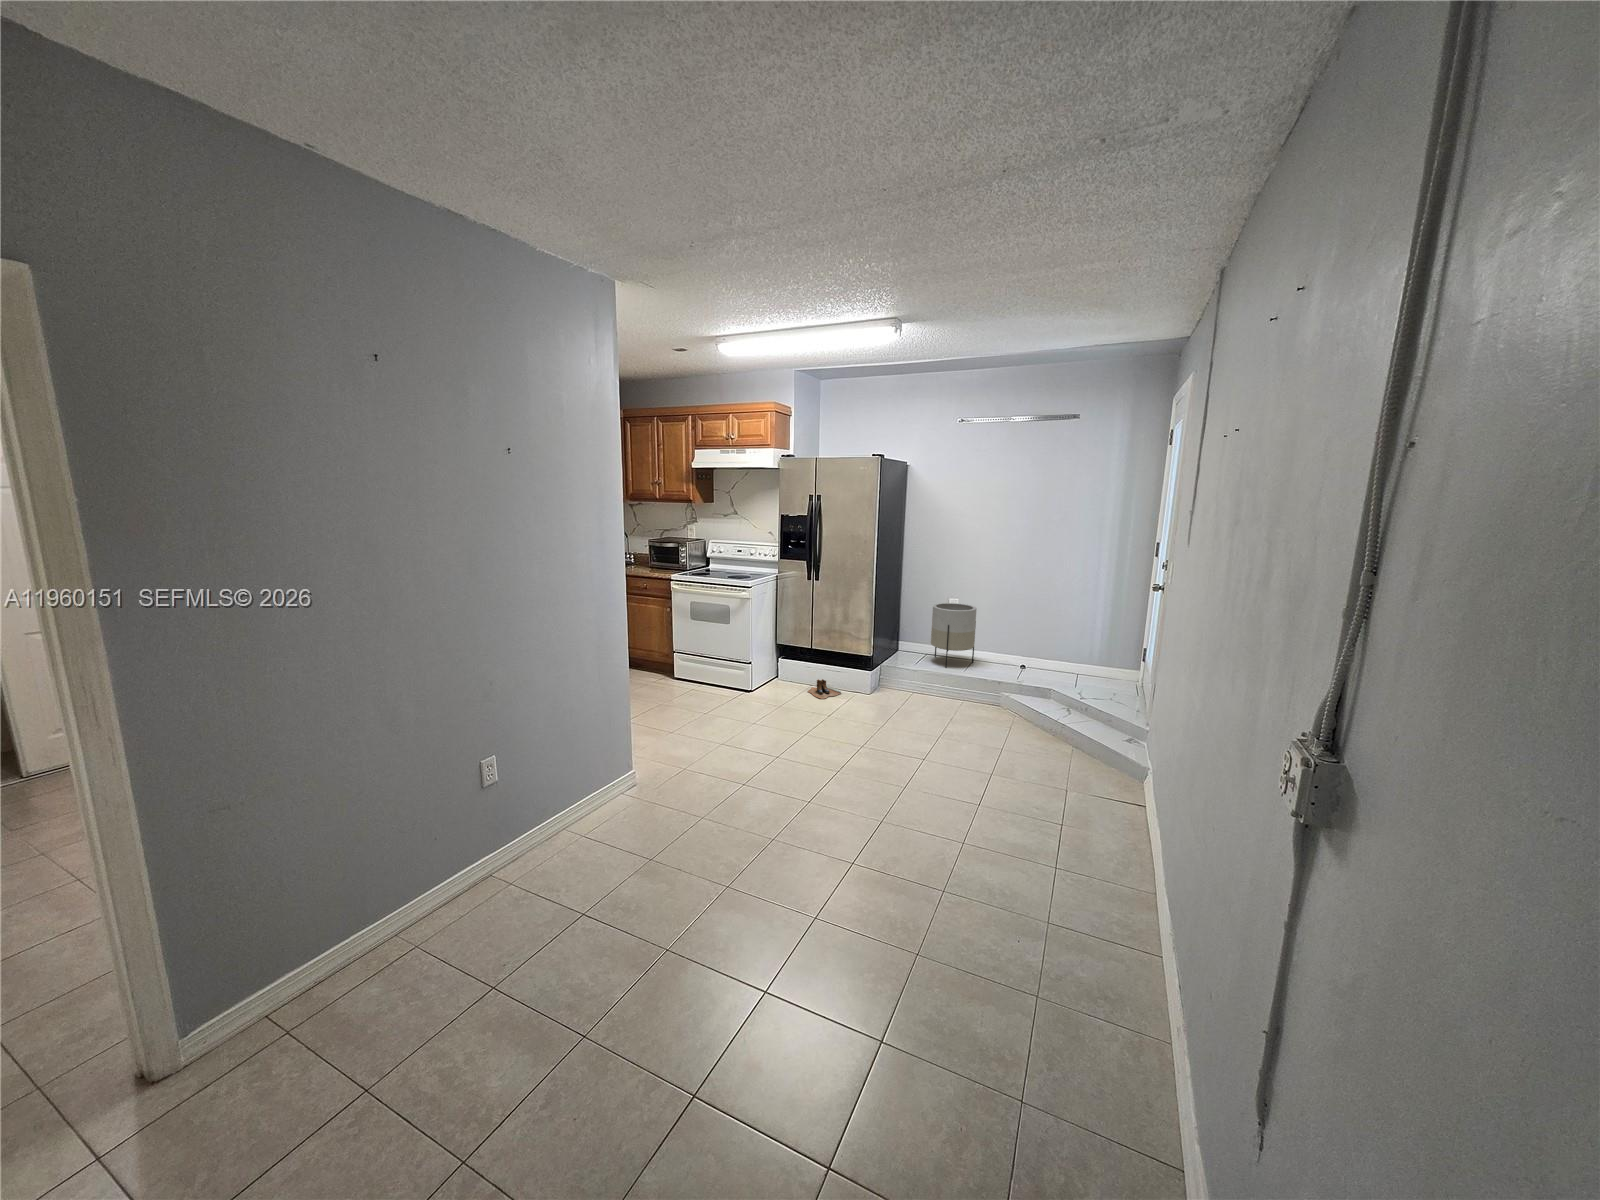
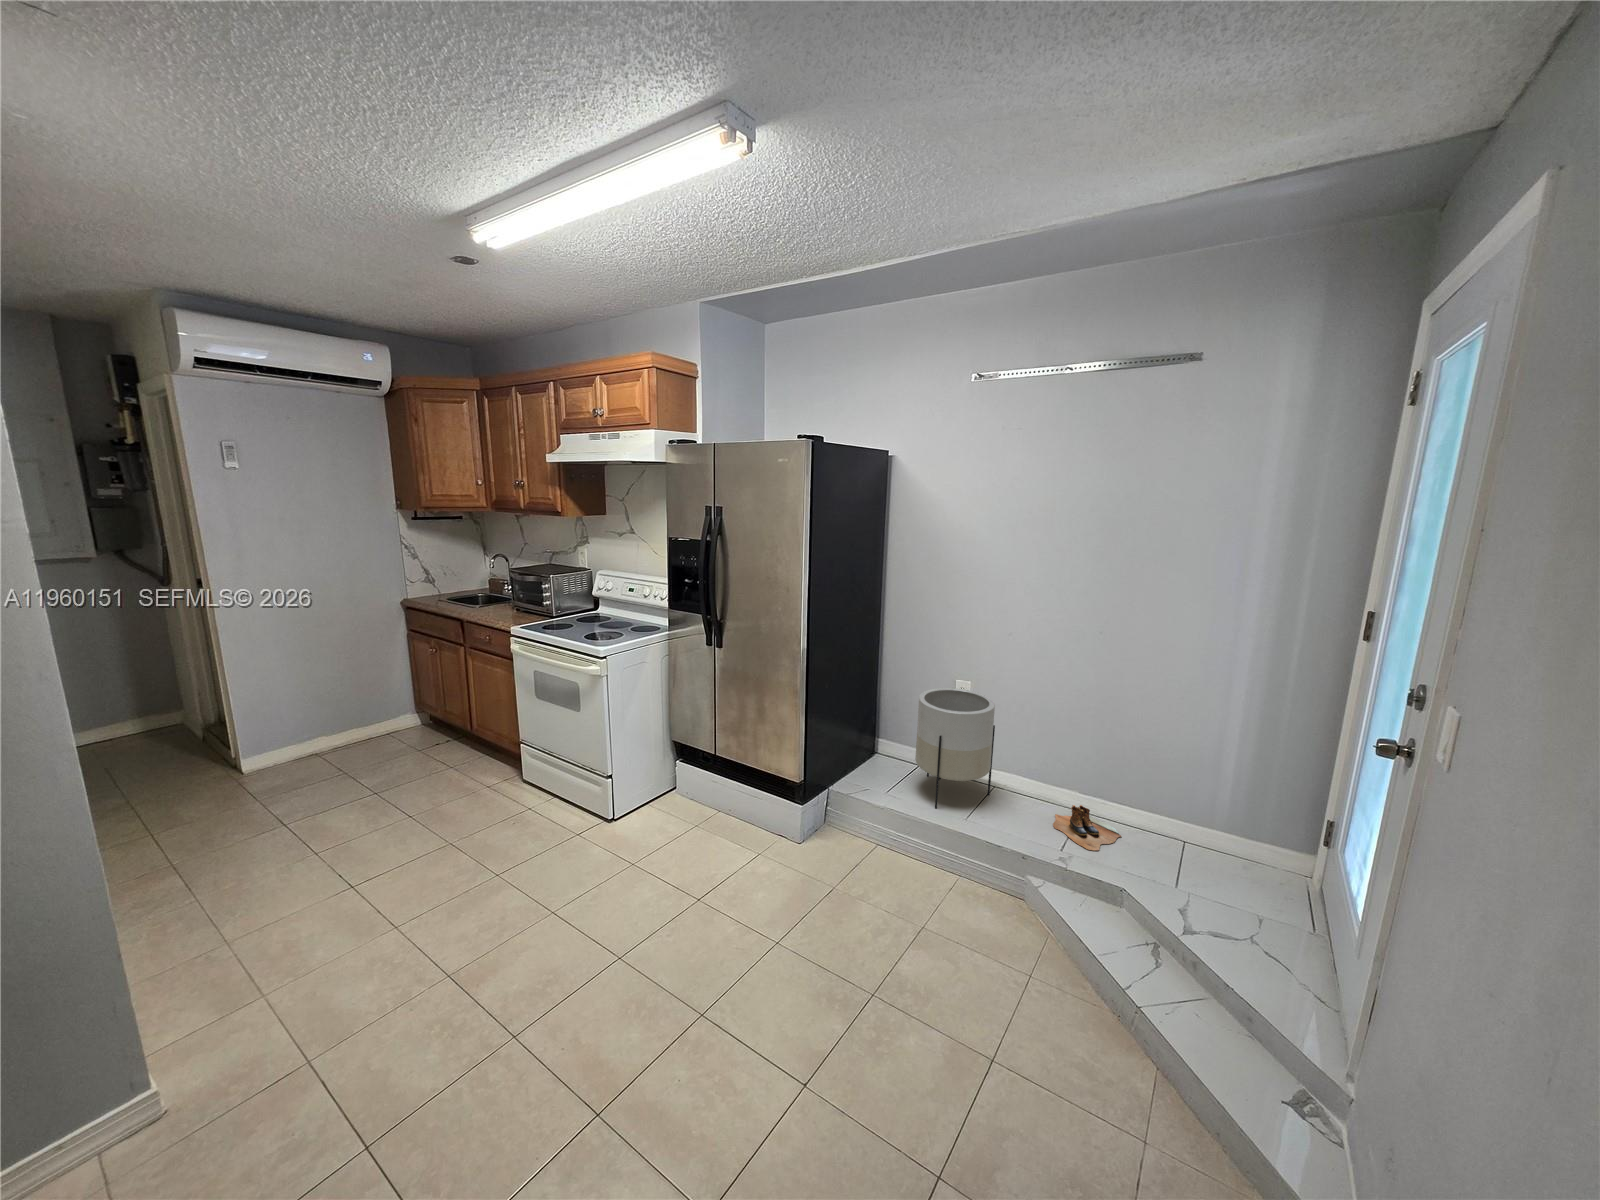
boots: present [808,679,841,699] -> present [1053,805,1121,850]

